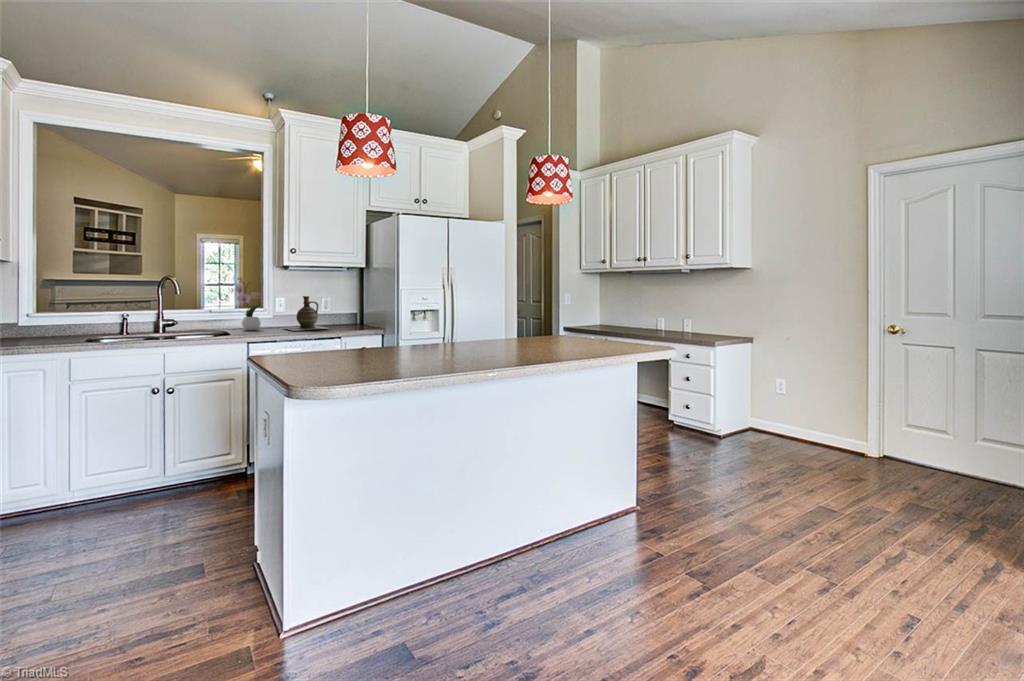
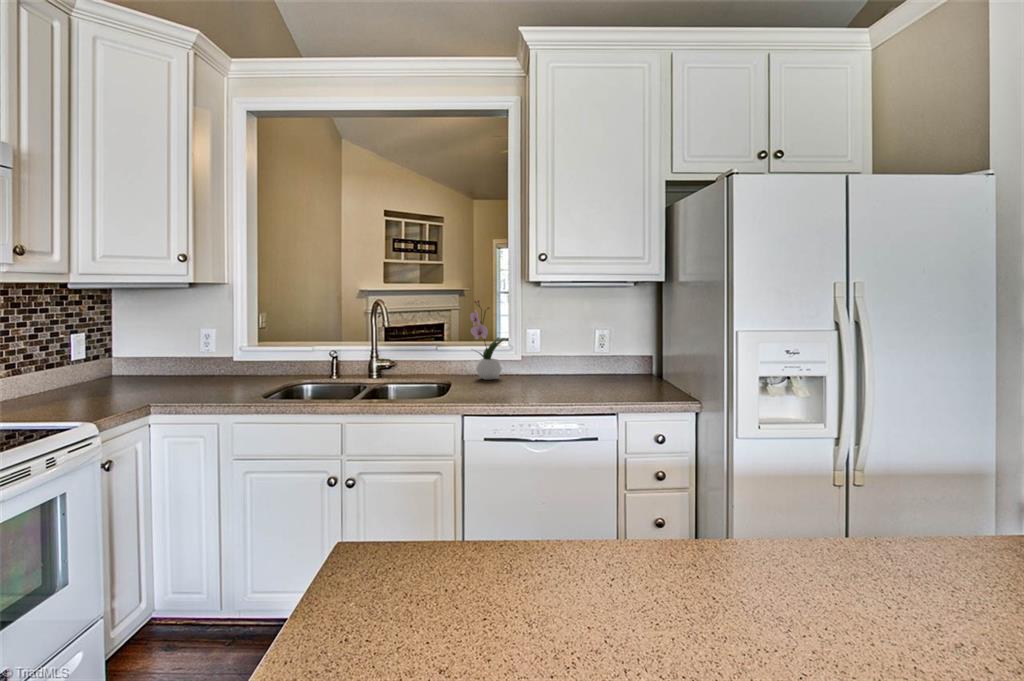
ceramic jug: present [284,296,327,331] -> none [531,329,600,386]

